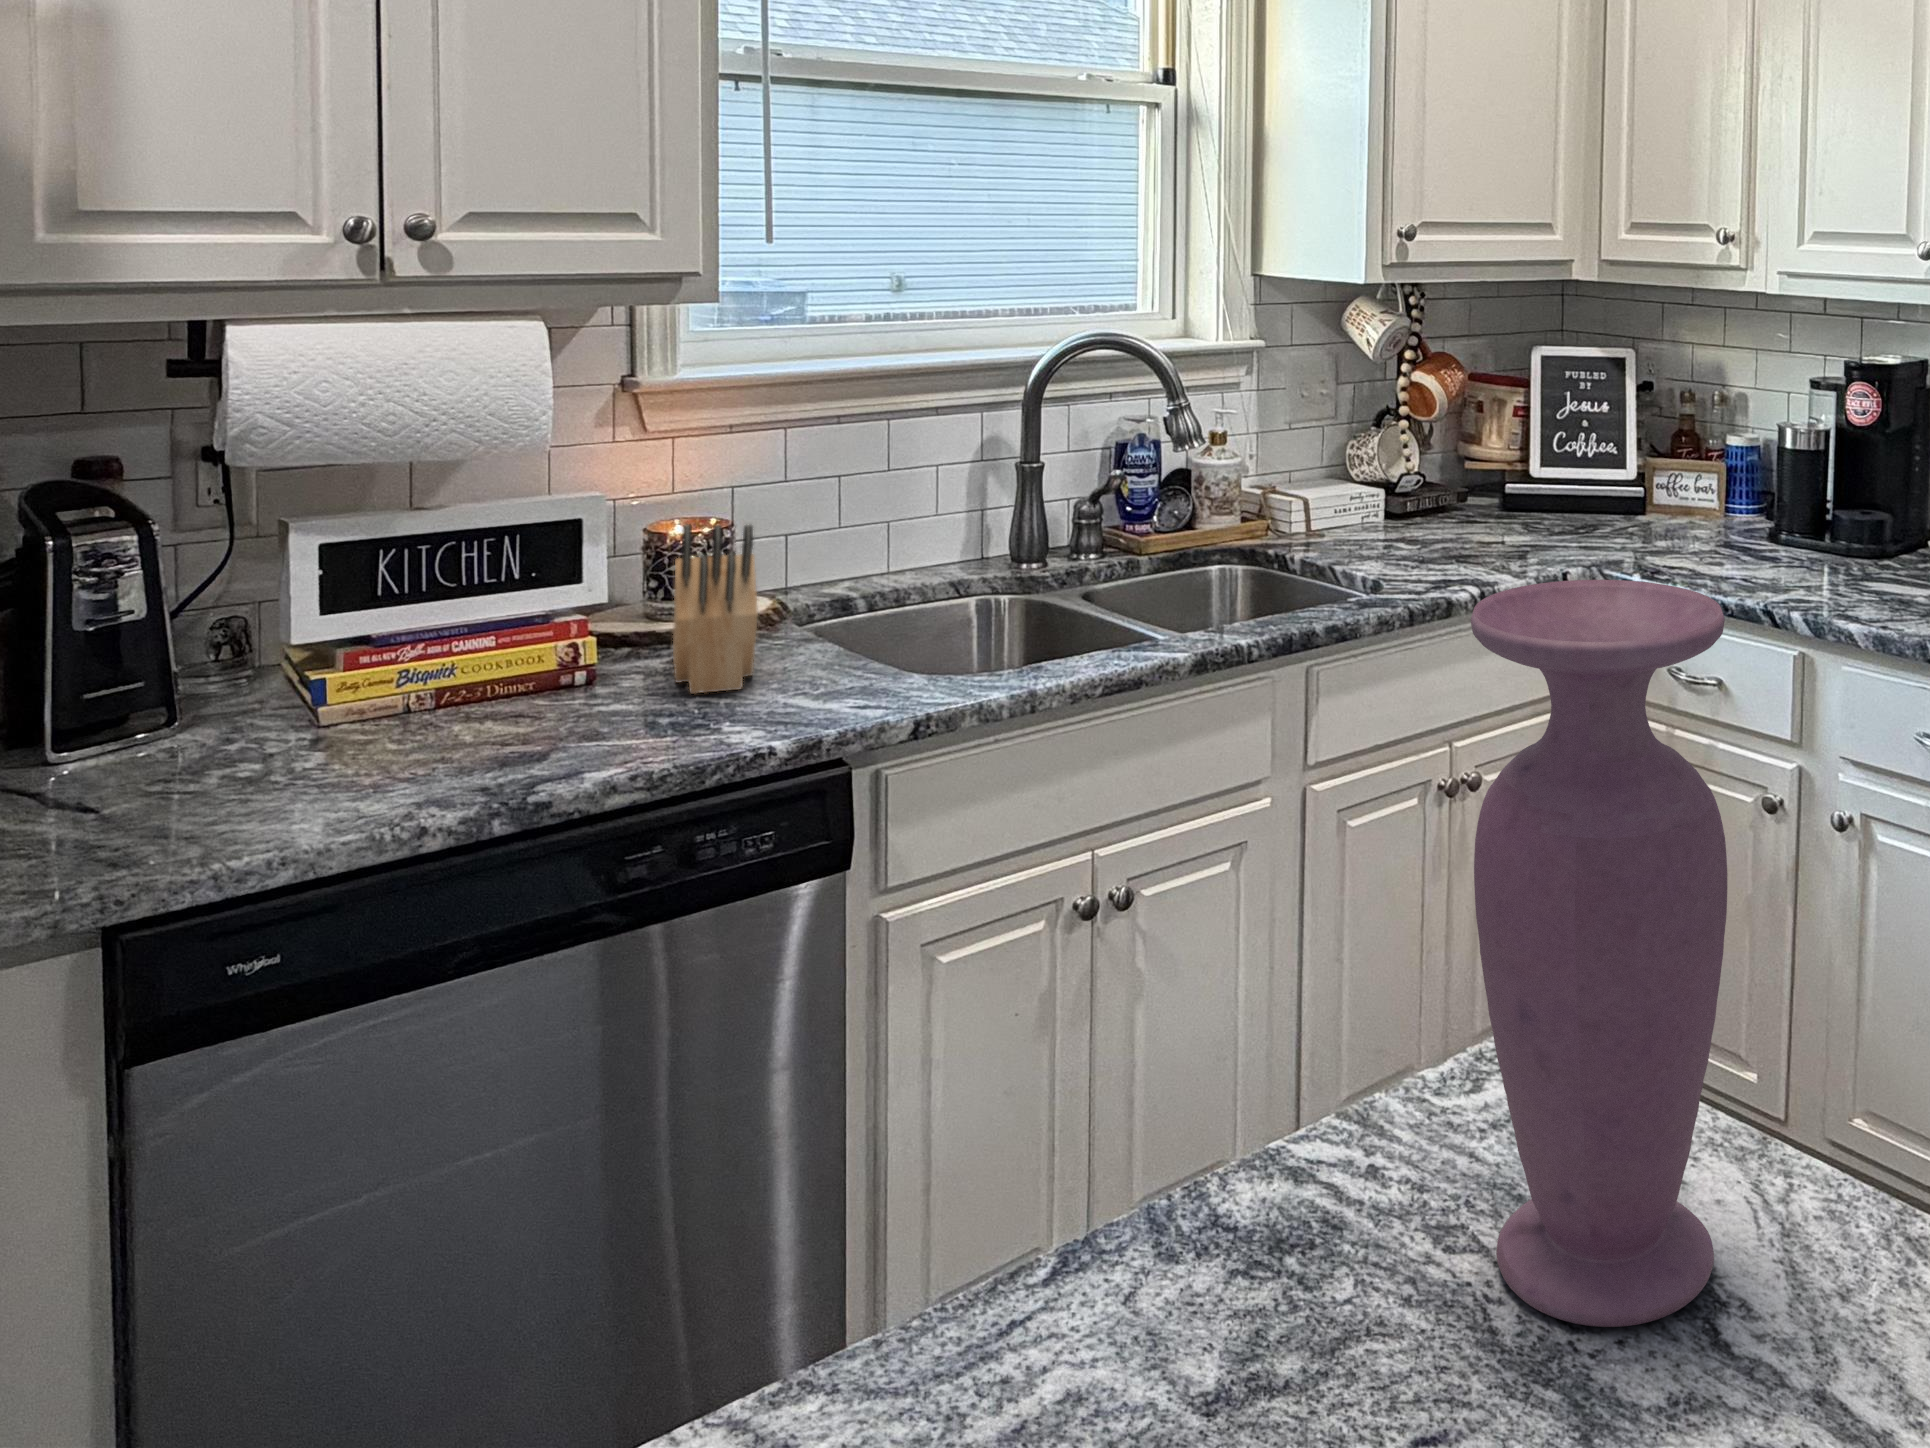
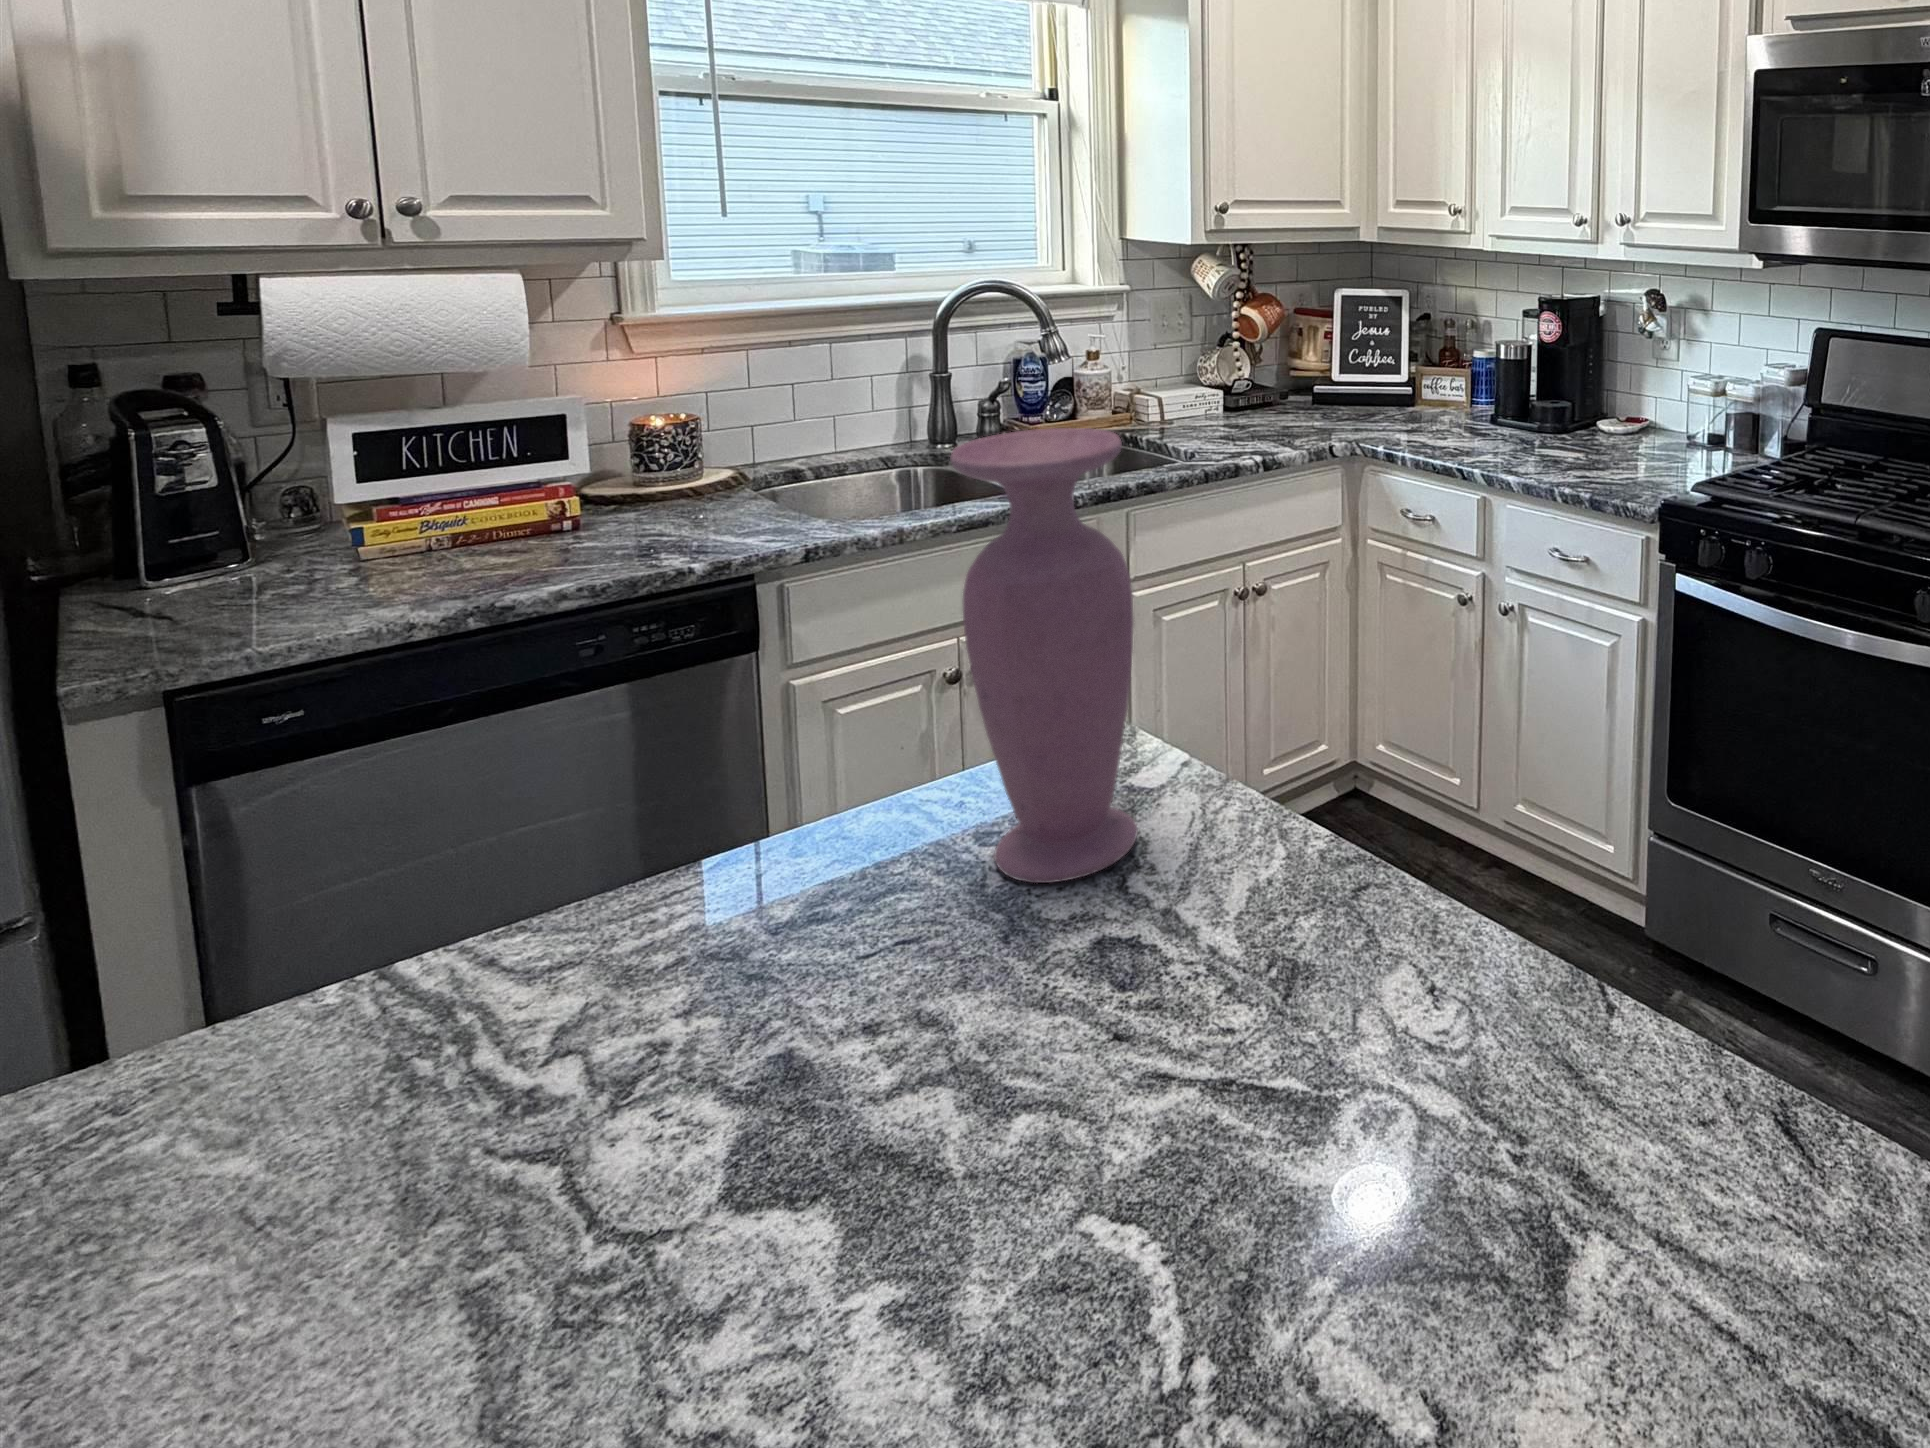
knife block: present [673,524,758,694] -> none [630,416,703,535]

